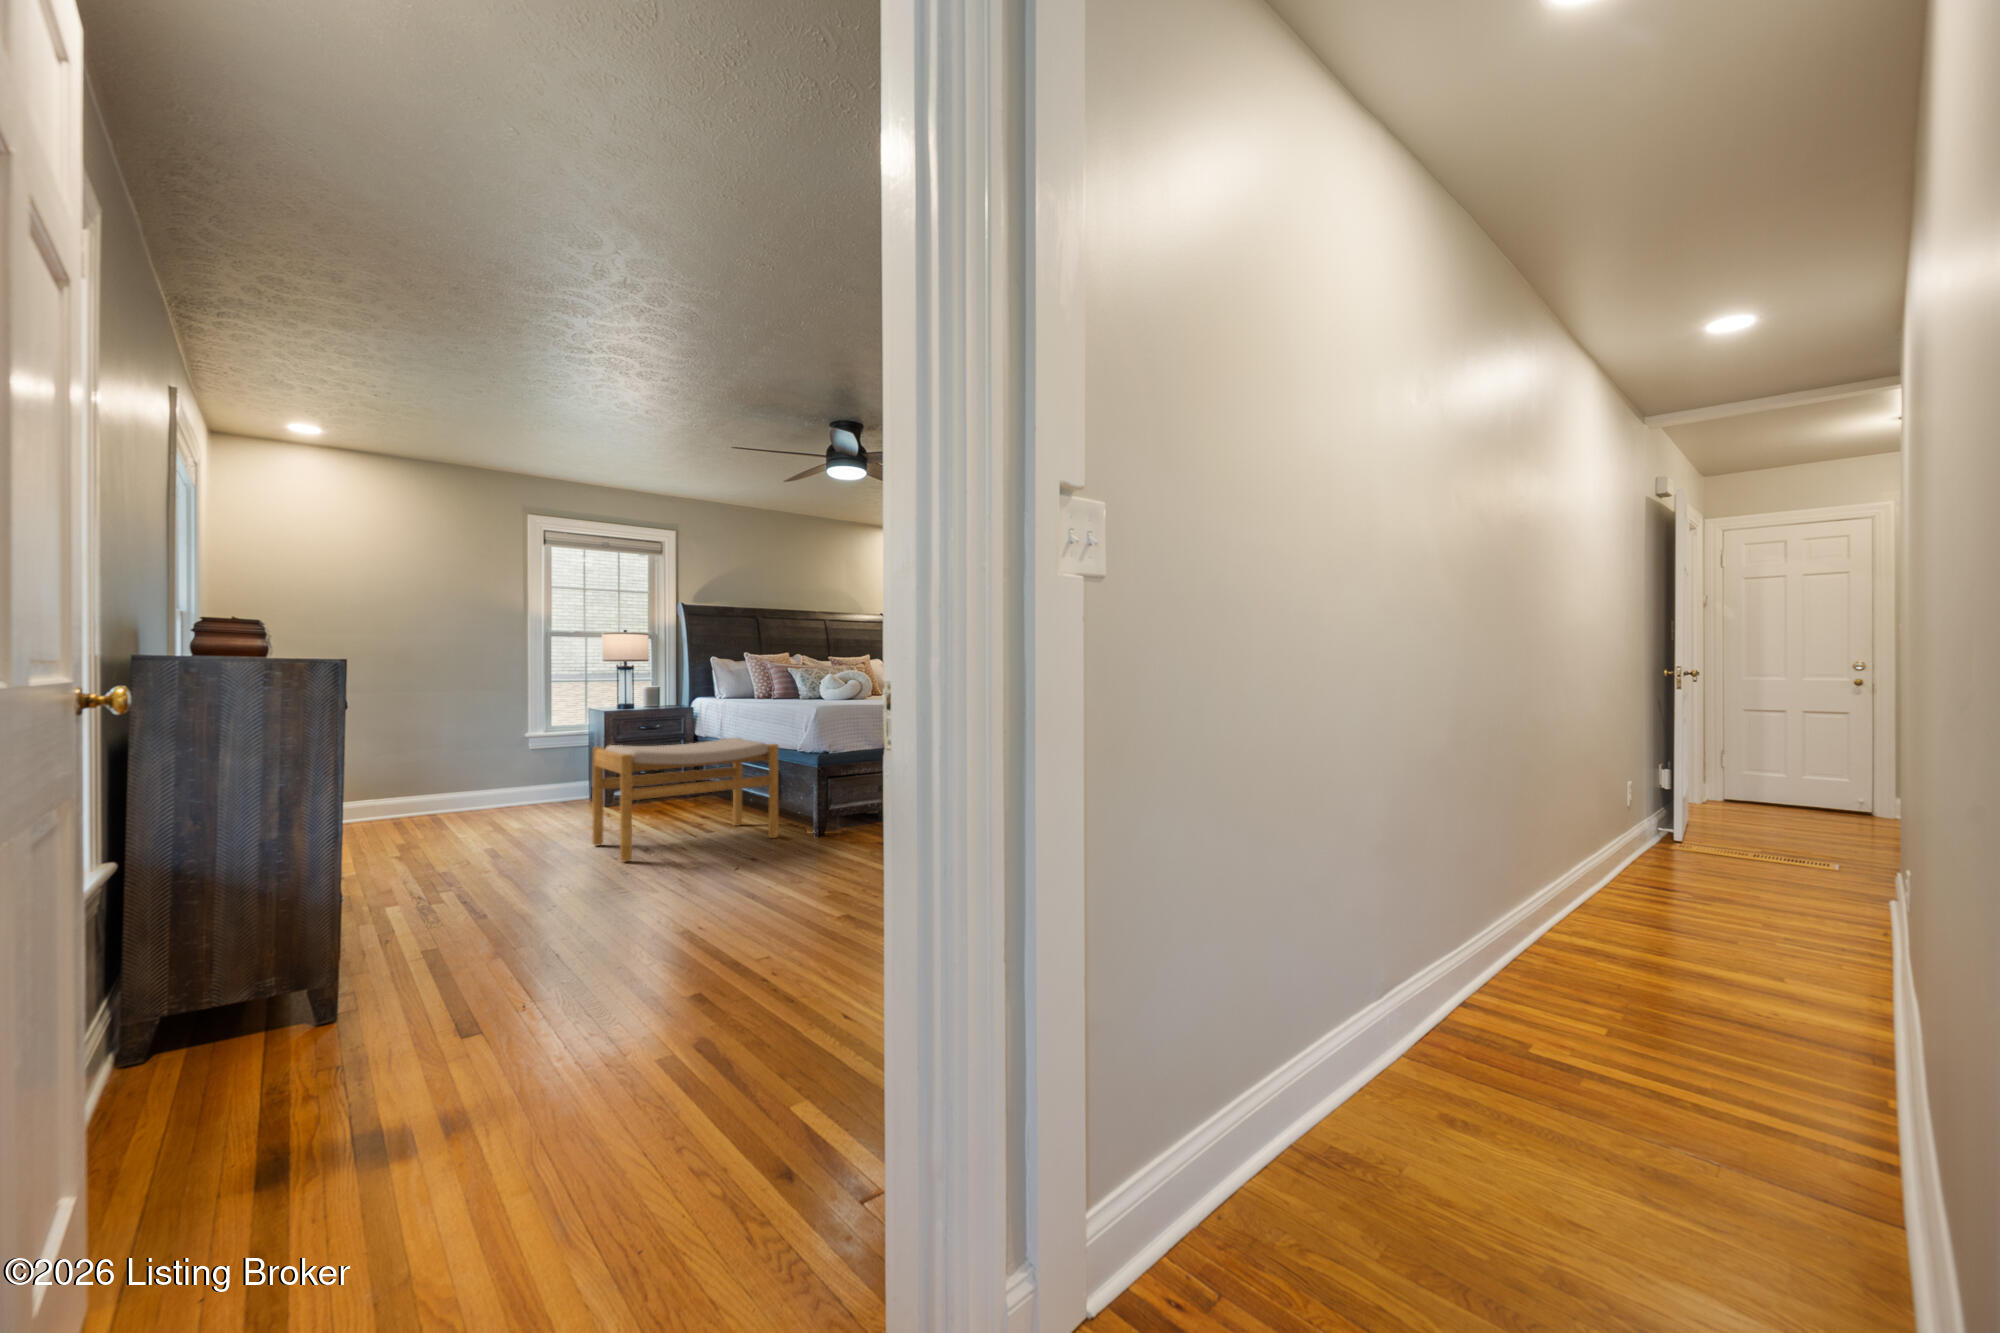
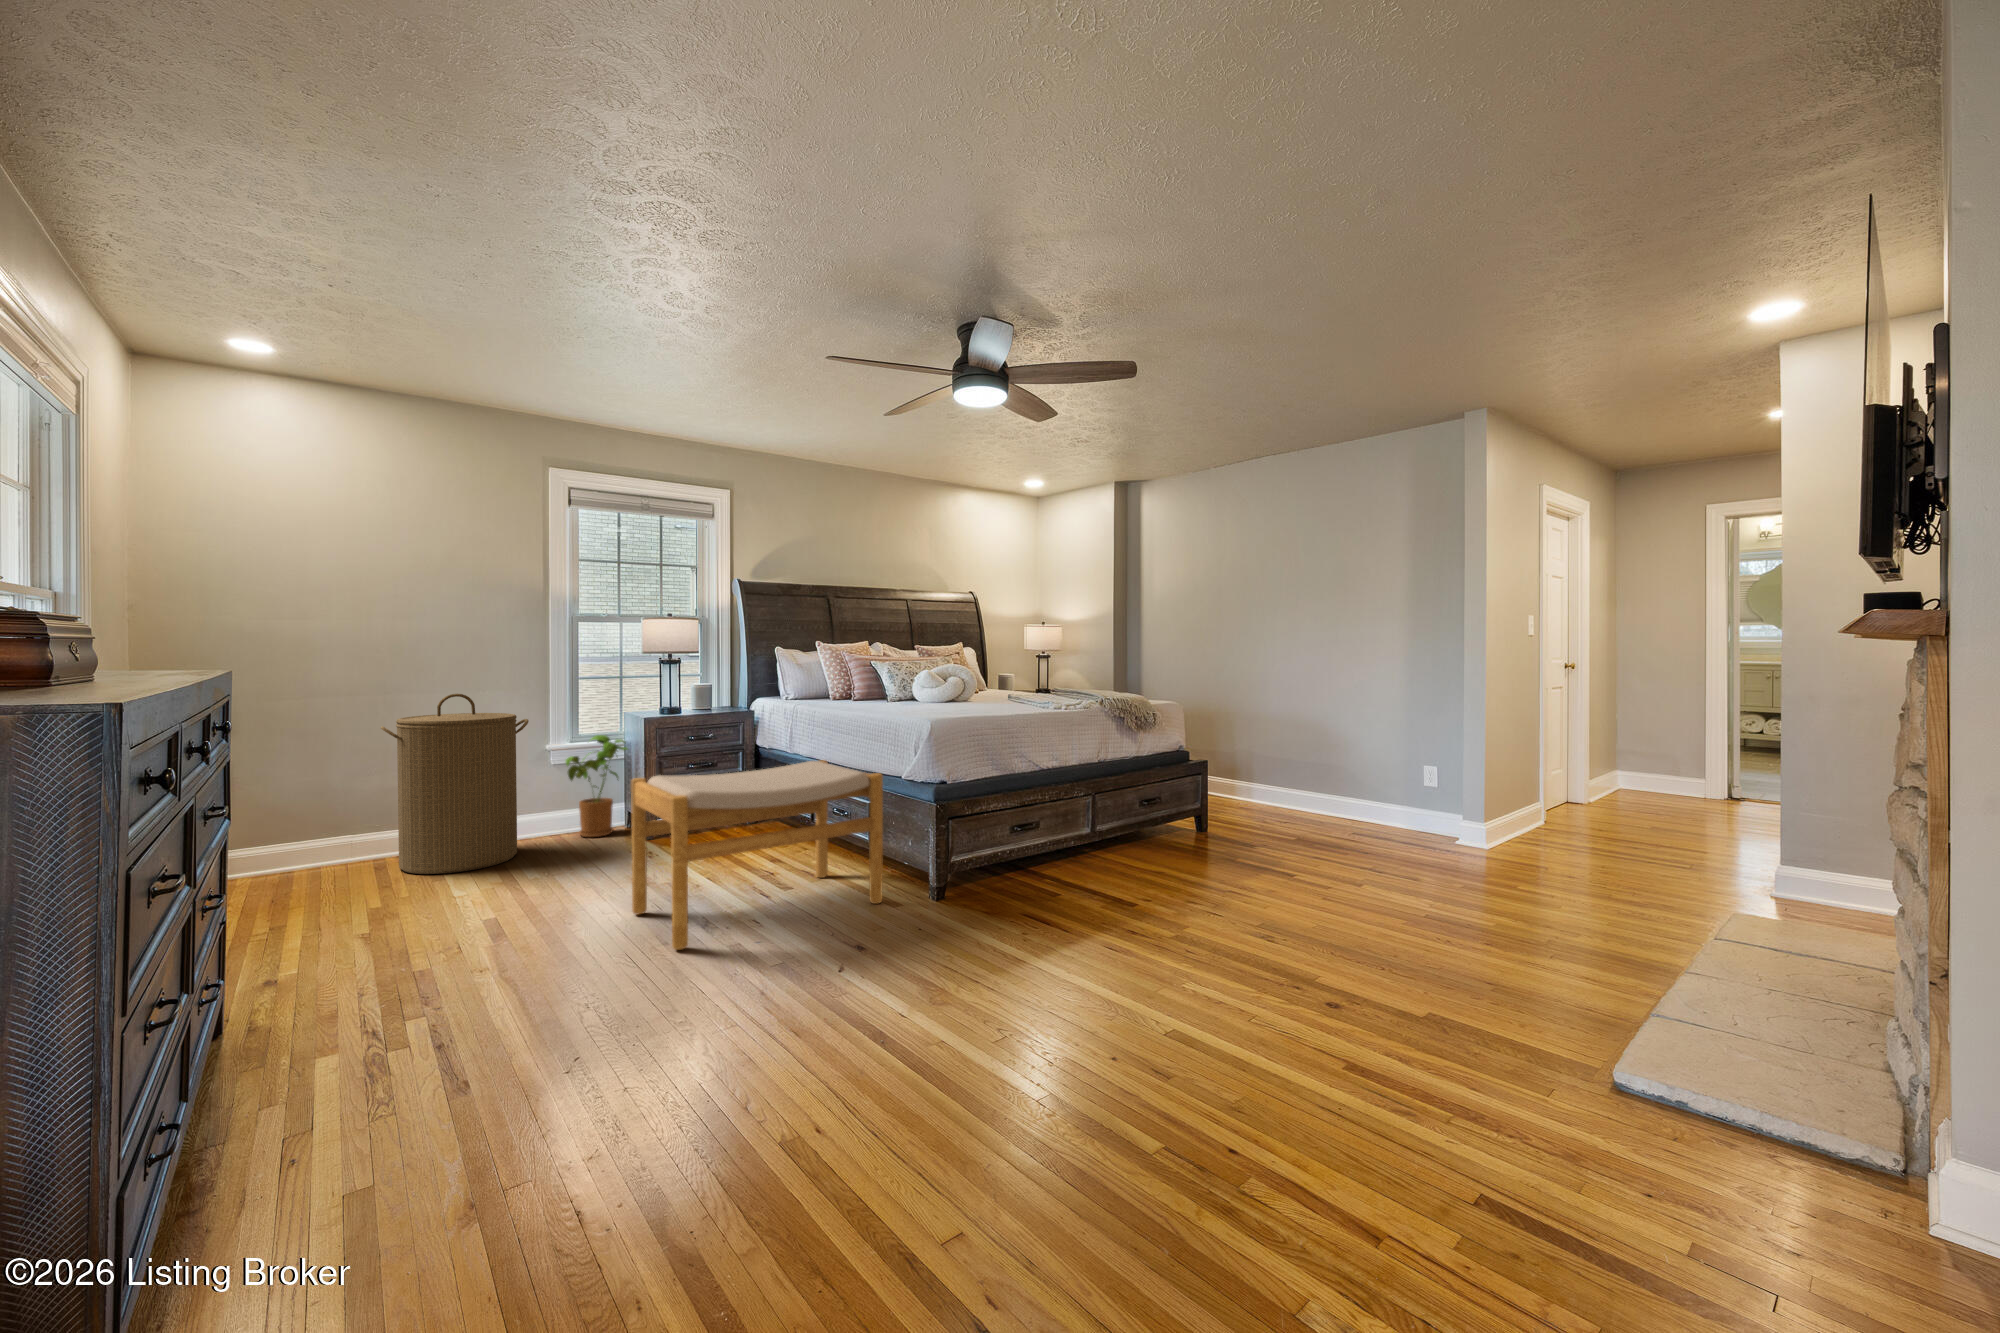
laundry hamper: none [398,691,512,827] -> present [381,694,529,874]
house plant: none [541,725,591,806] -> present [566,735,627,837]

